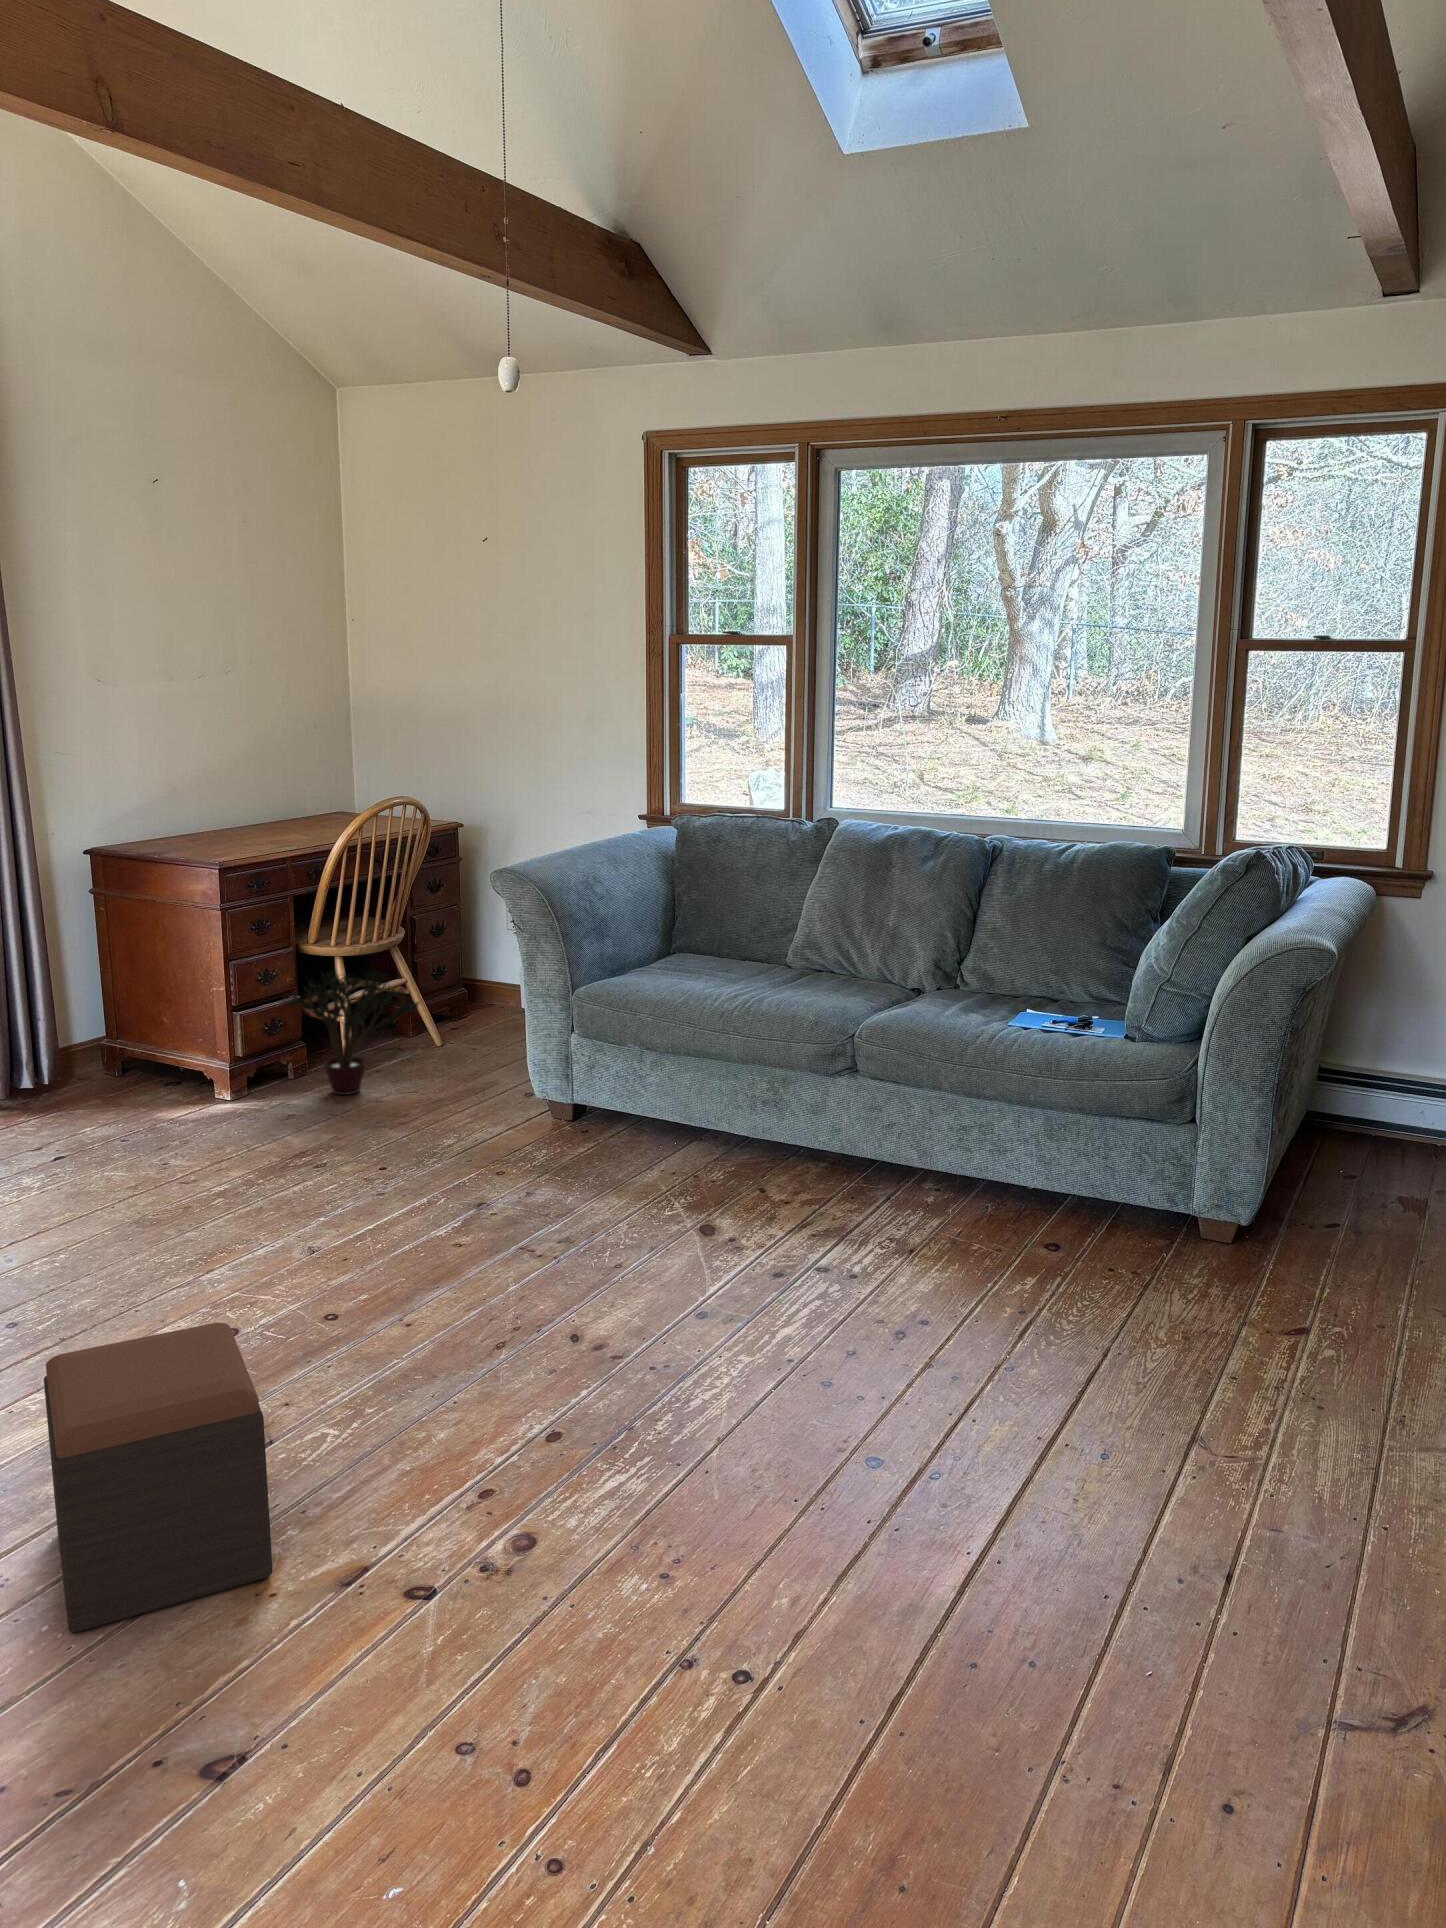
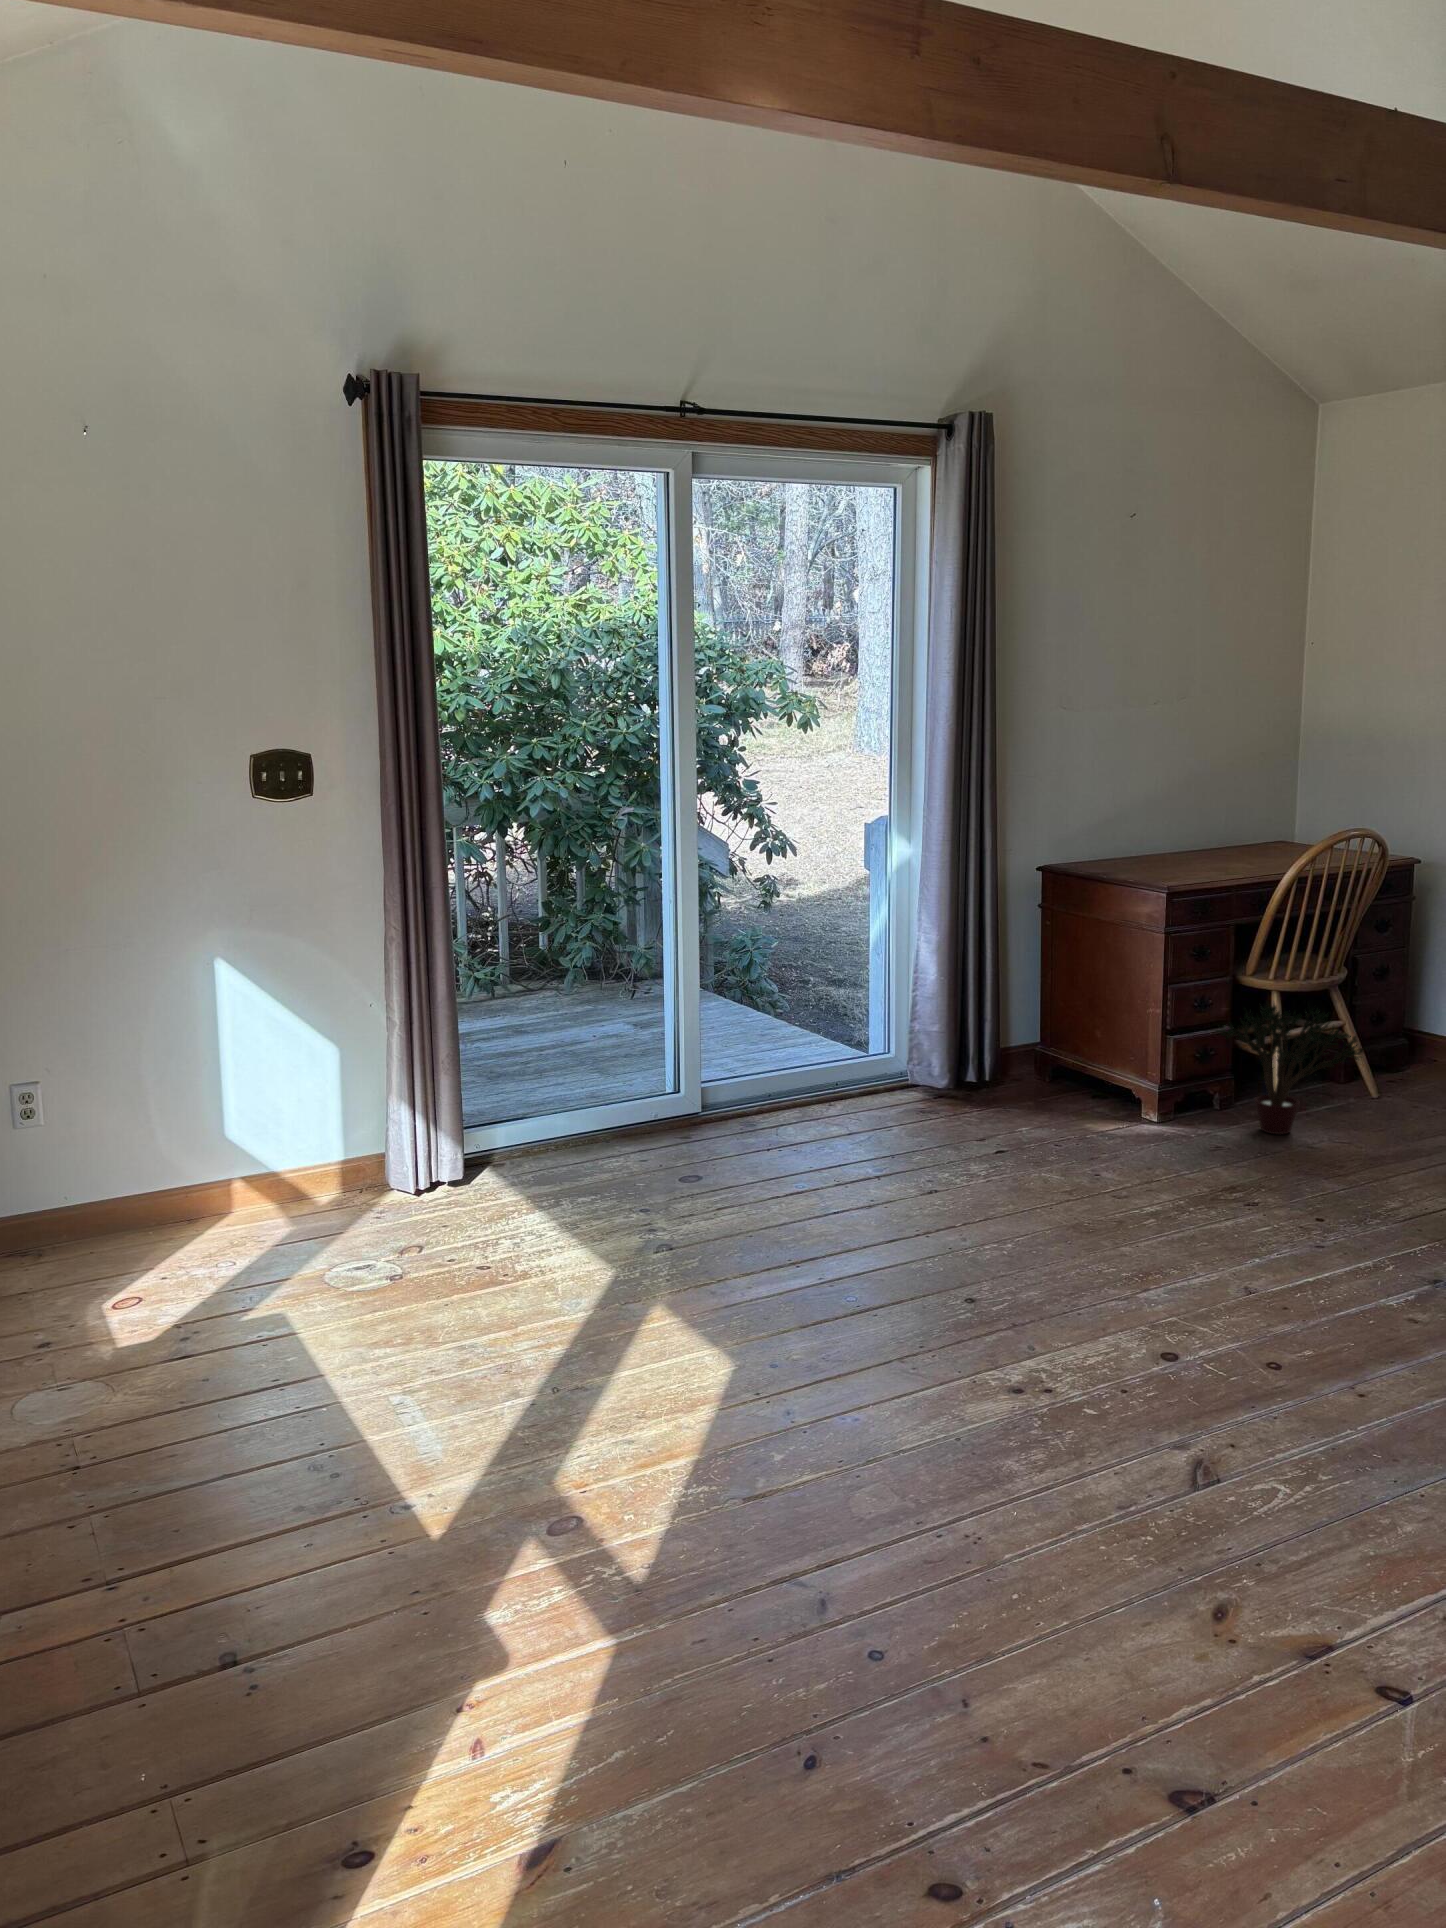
footstool: present [44,1323,273,1633] -> none [1021,1343,1236,1621]

